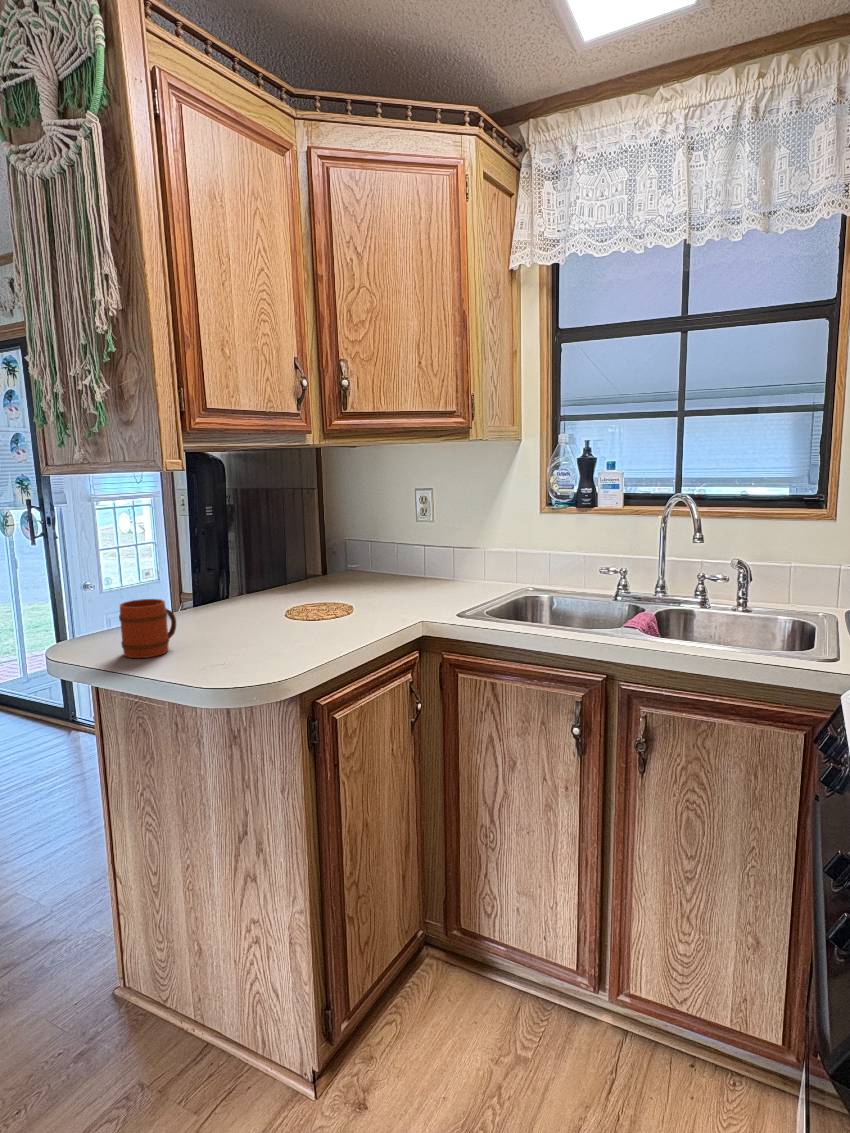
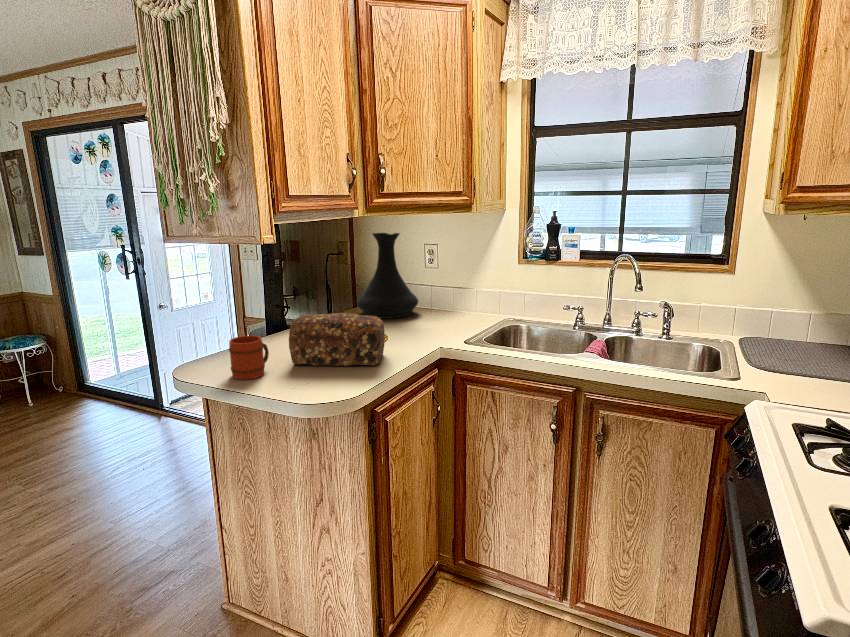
vase: none [318,473,403,588] -> present [356,233,418,319]
bread loaf: none [204,571,341,642] -> present [289,313,385,366]

